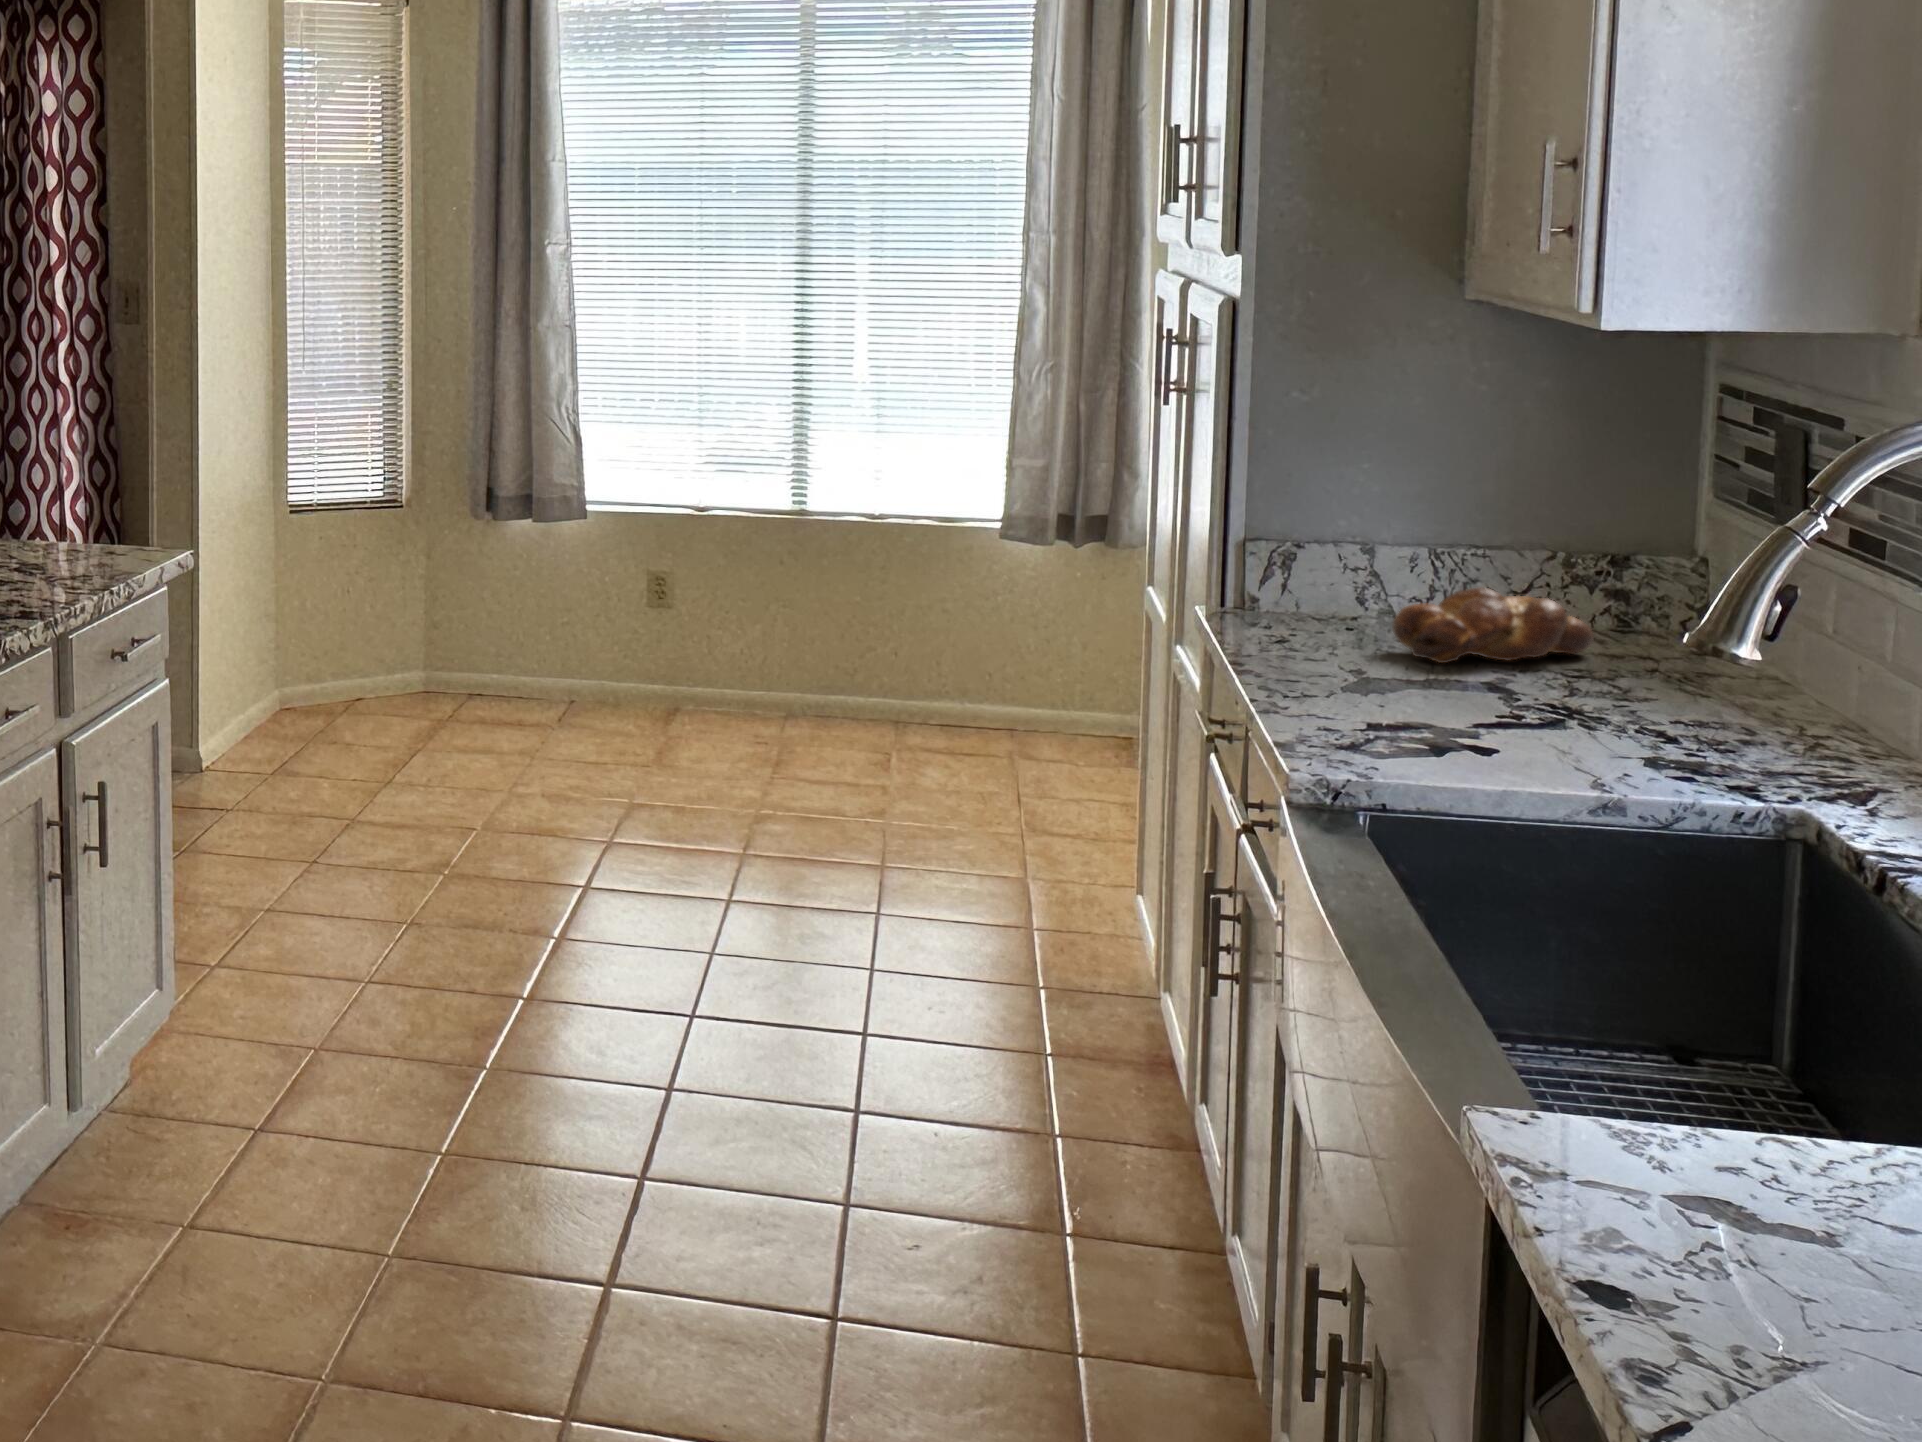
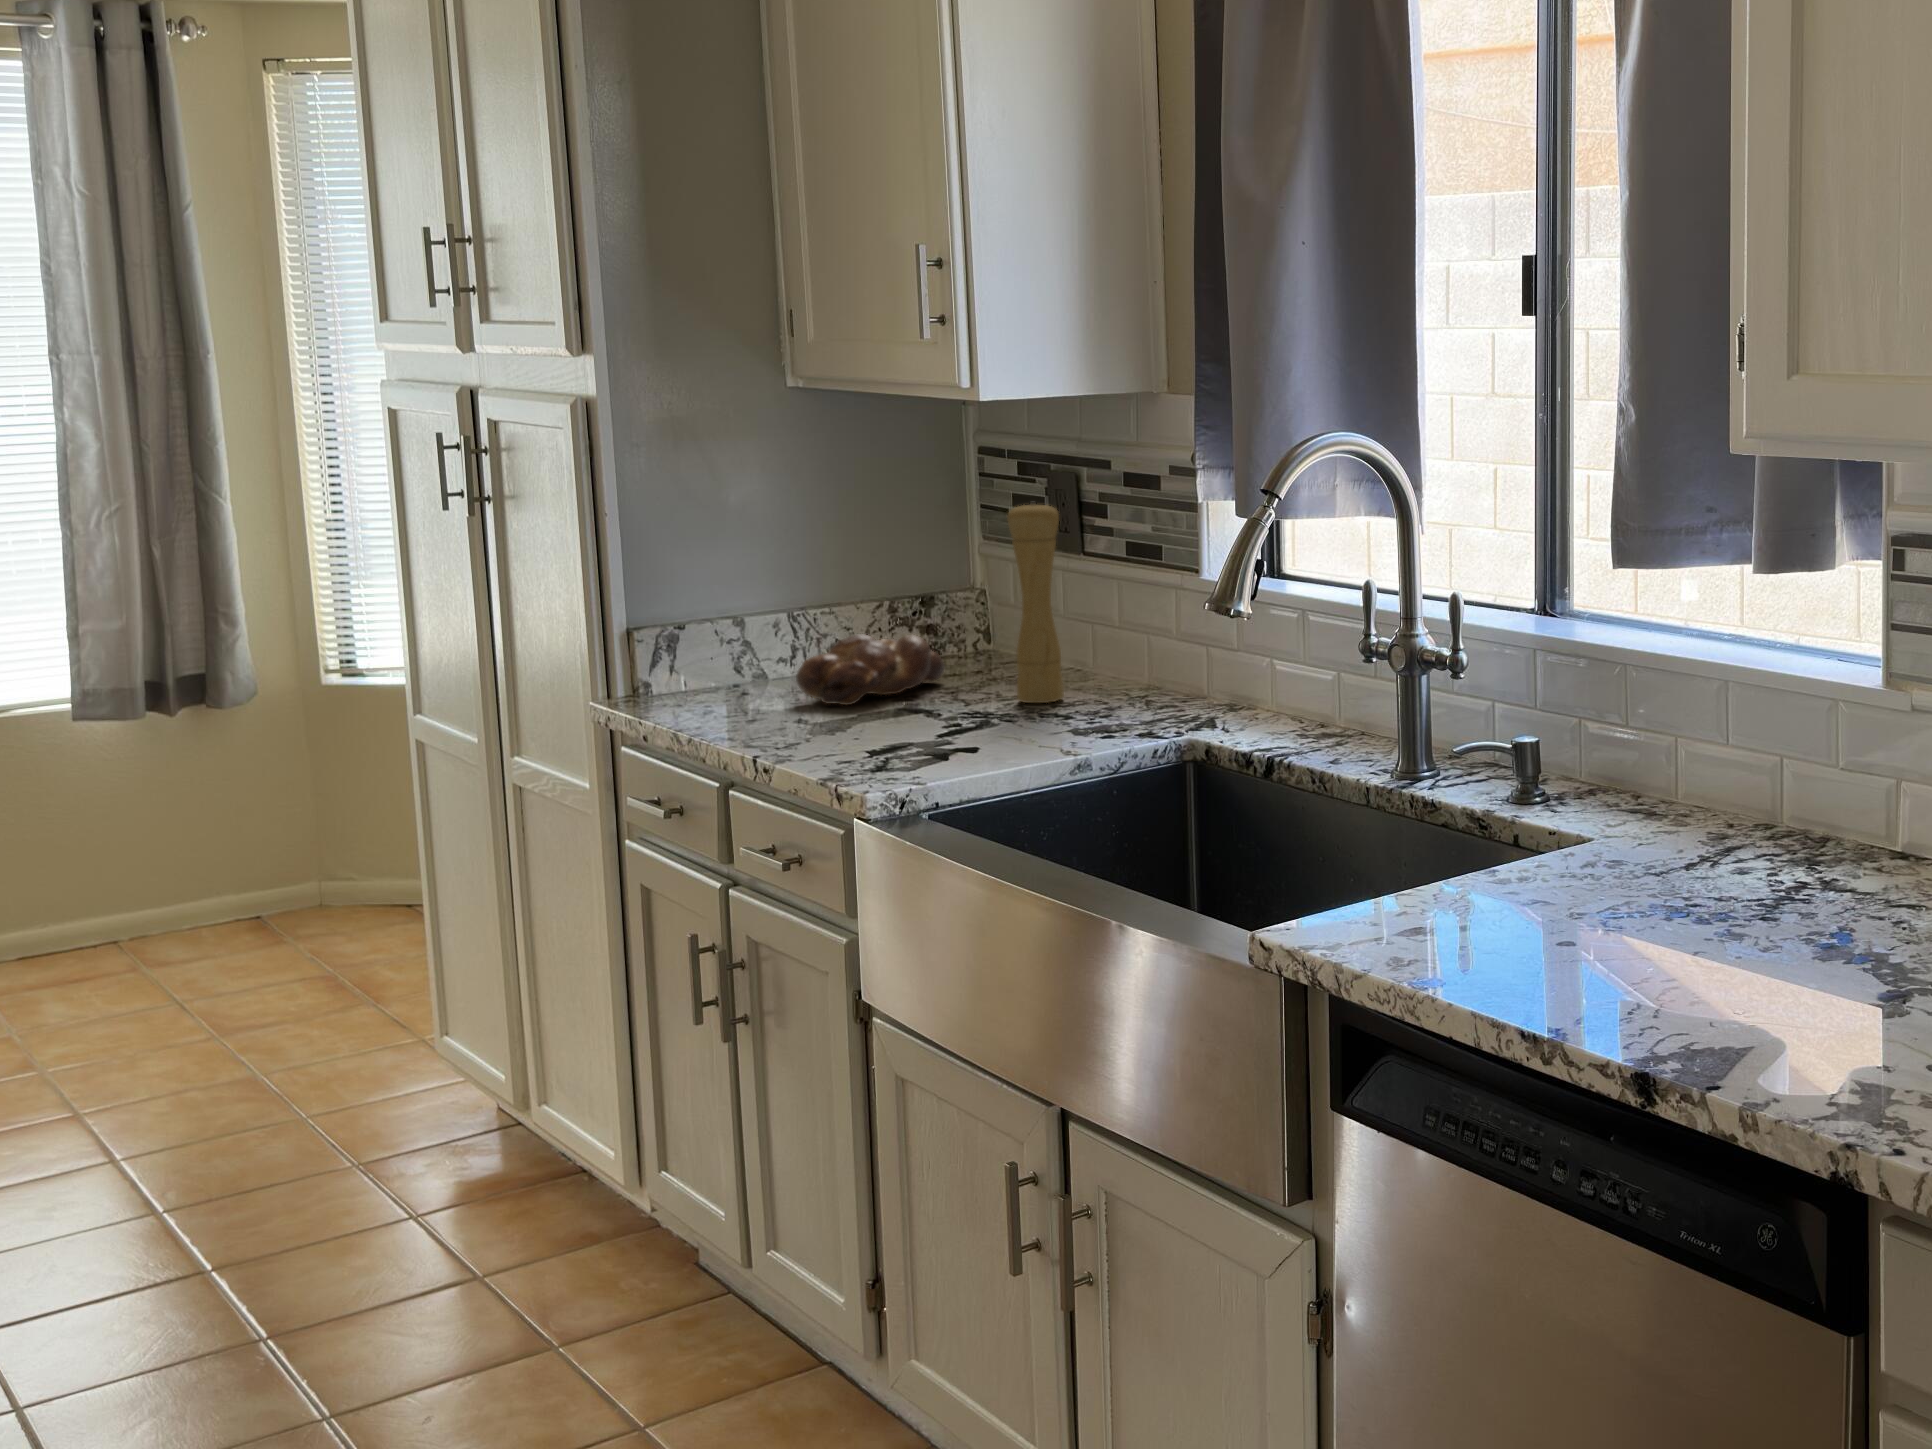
pepper mill: none [1643,469,1723,711] -> present [1007,502,1064,703]

